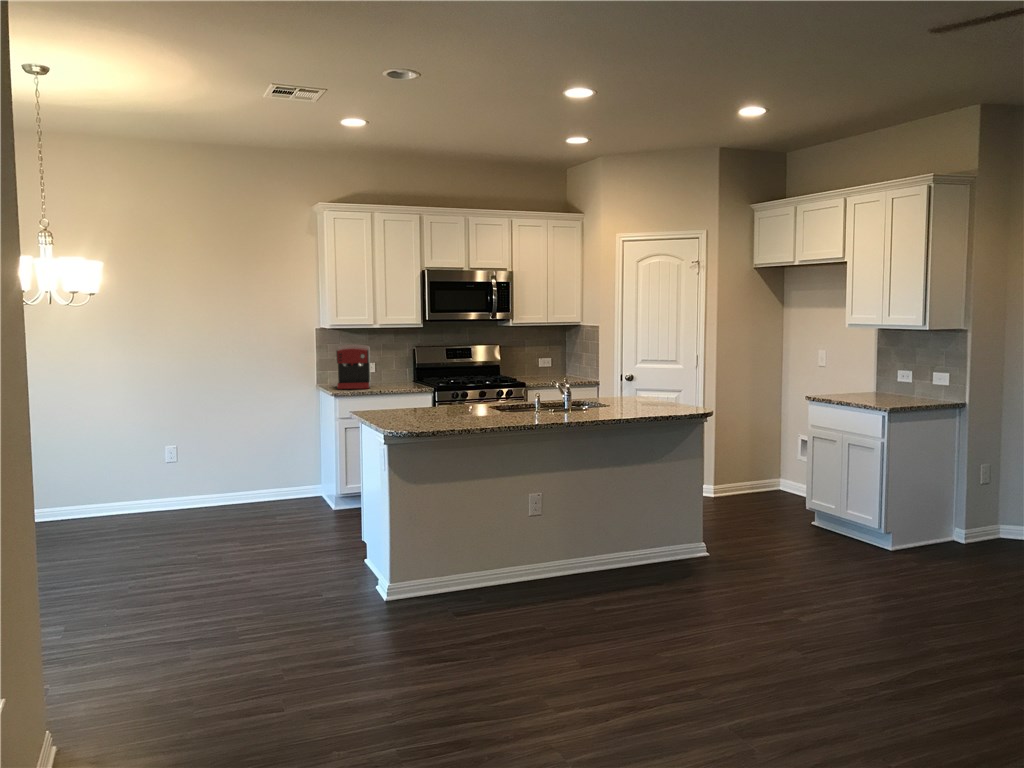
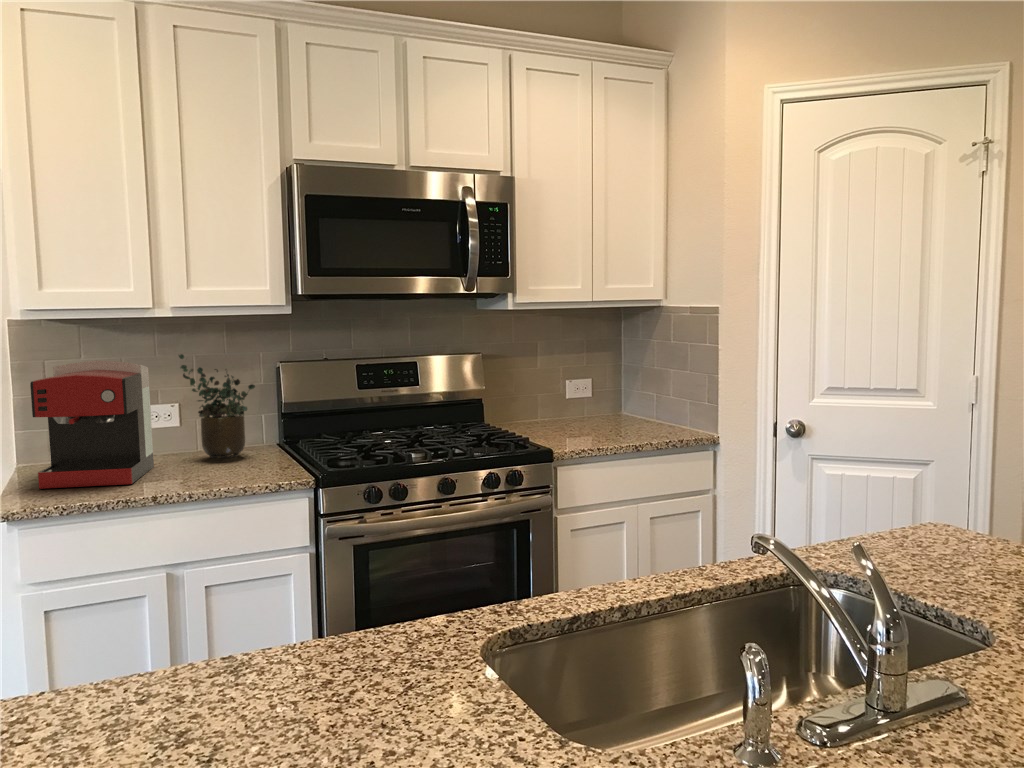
potted plant: none [379,343,408,384] -> present [179,354,255,458]

